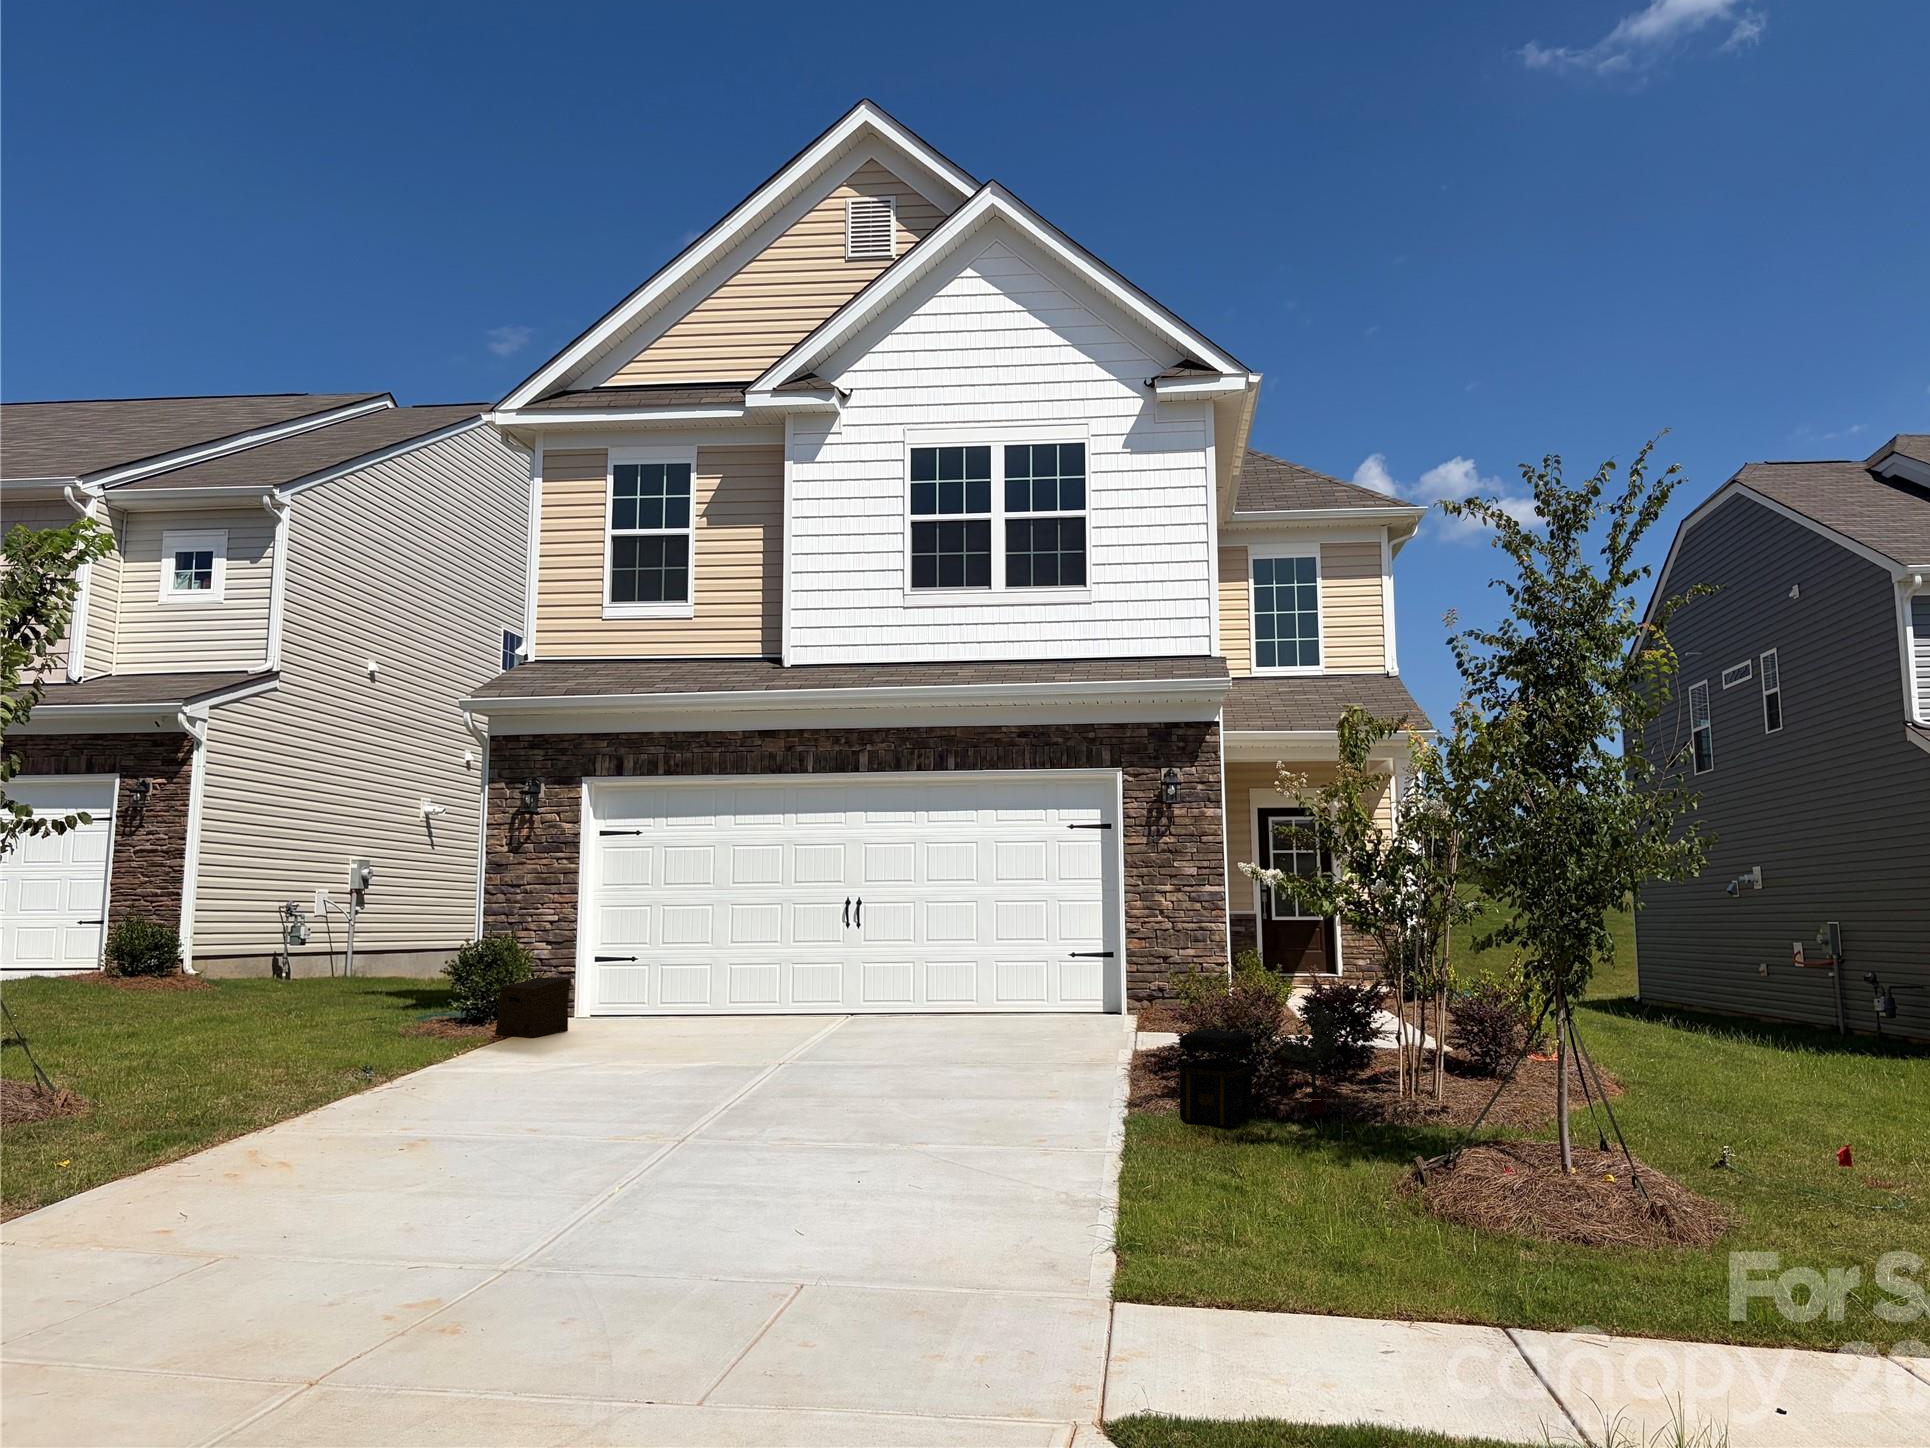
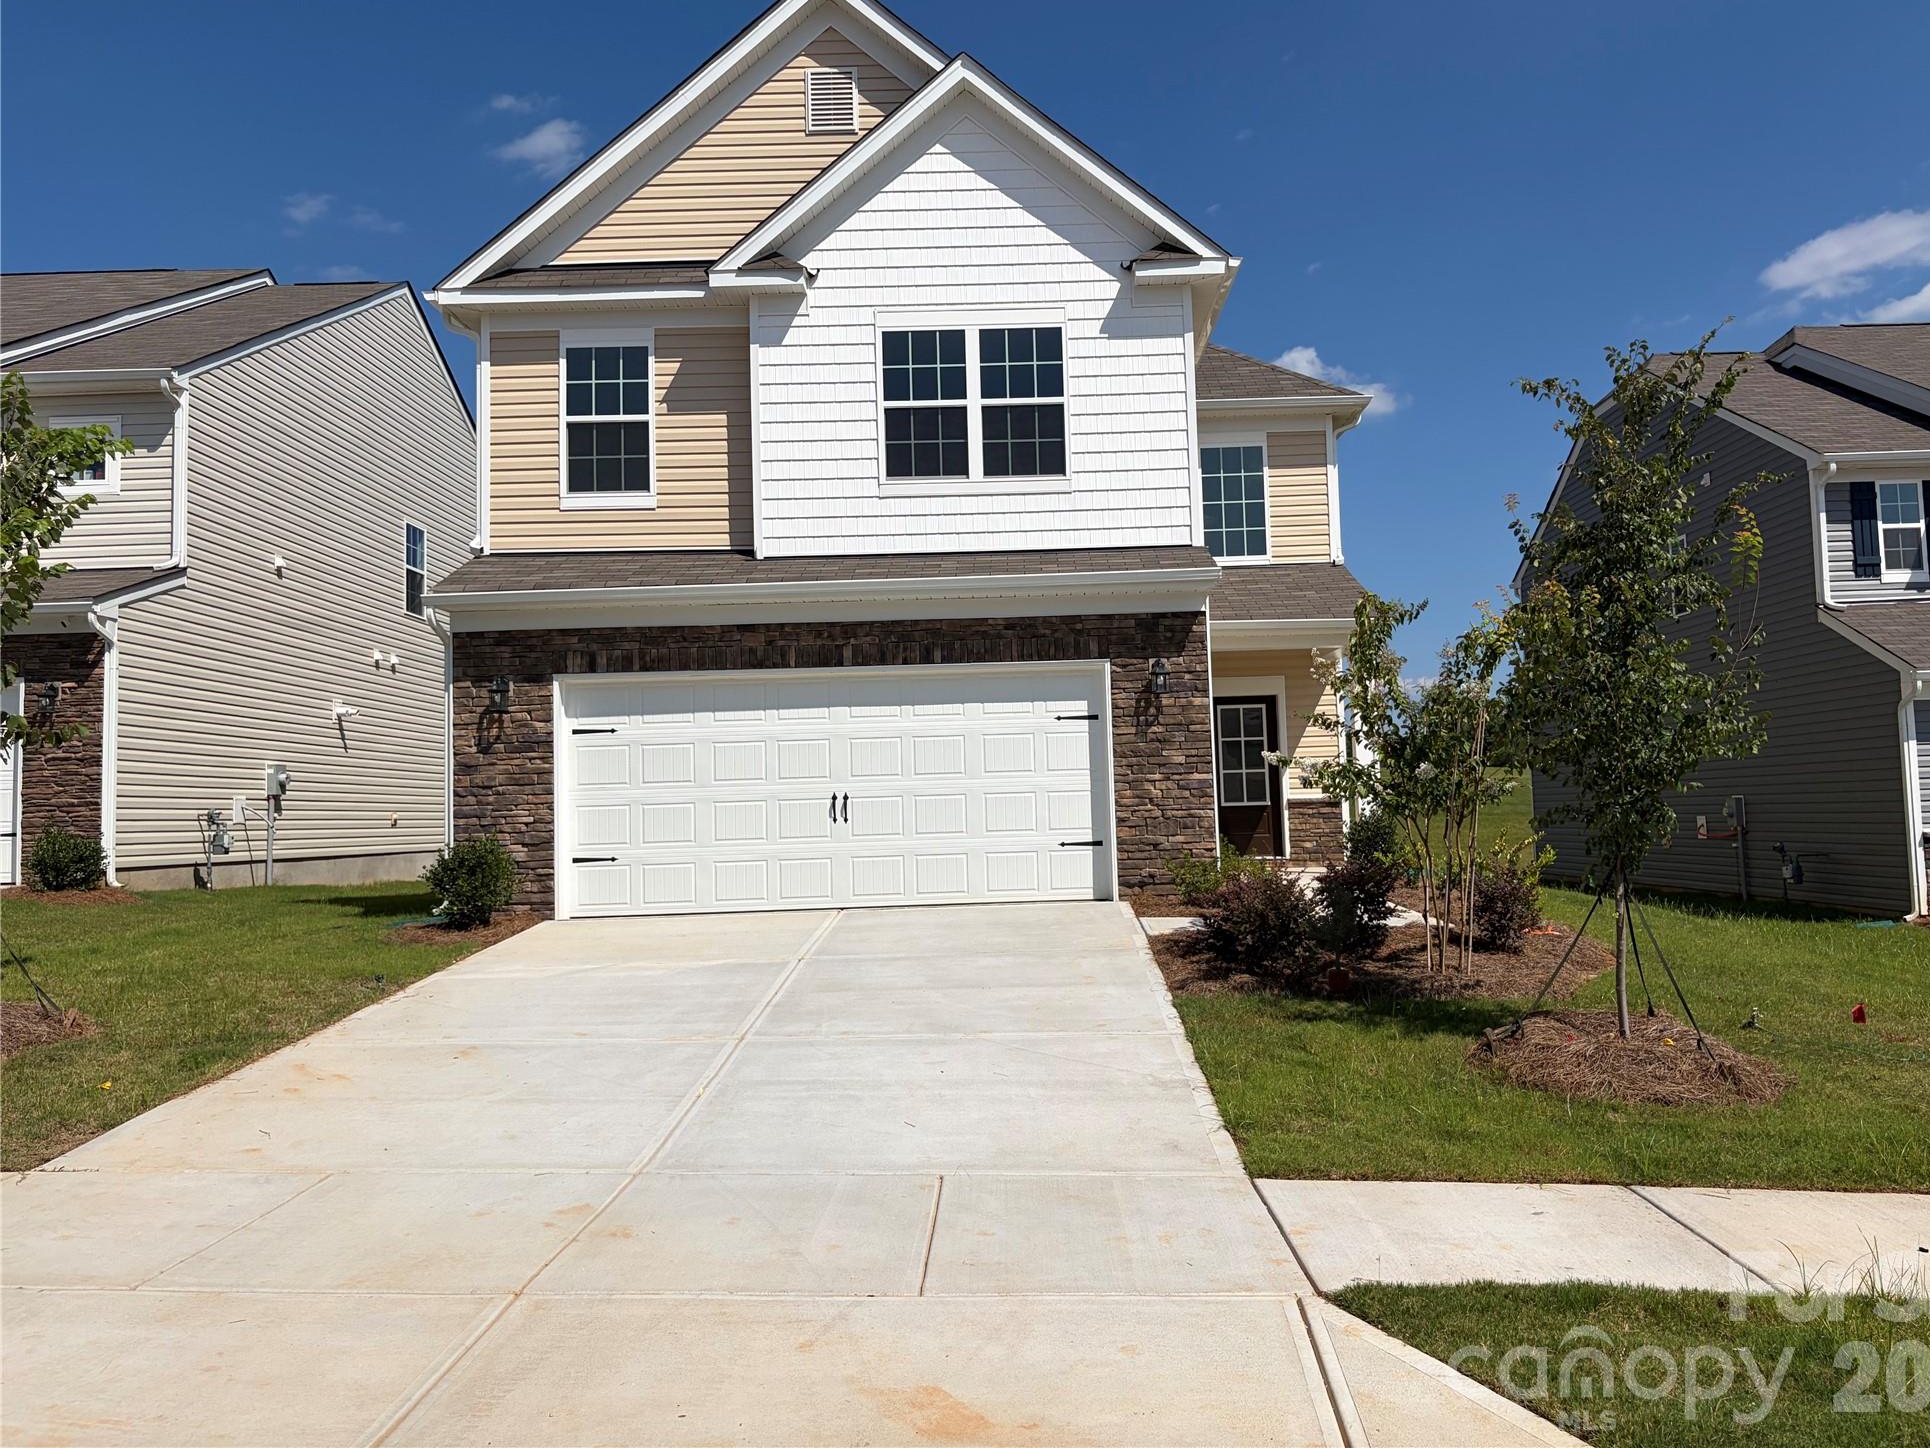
cardboard box: present [495,978,571,1038] -> none [476,880,553,942]
toolbox: present [1178,1030,1254,1128] -> none [1211,912,1283,1006]

